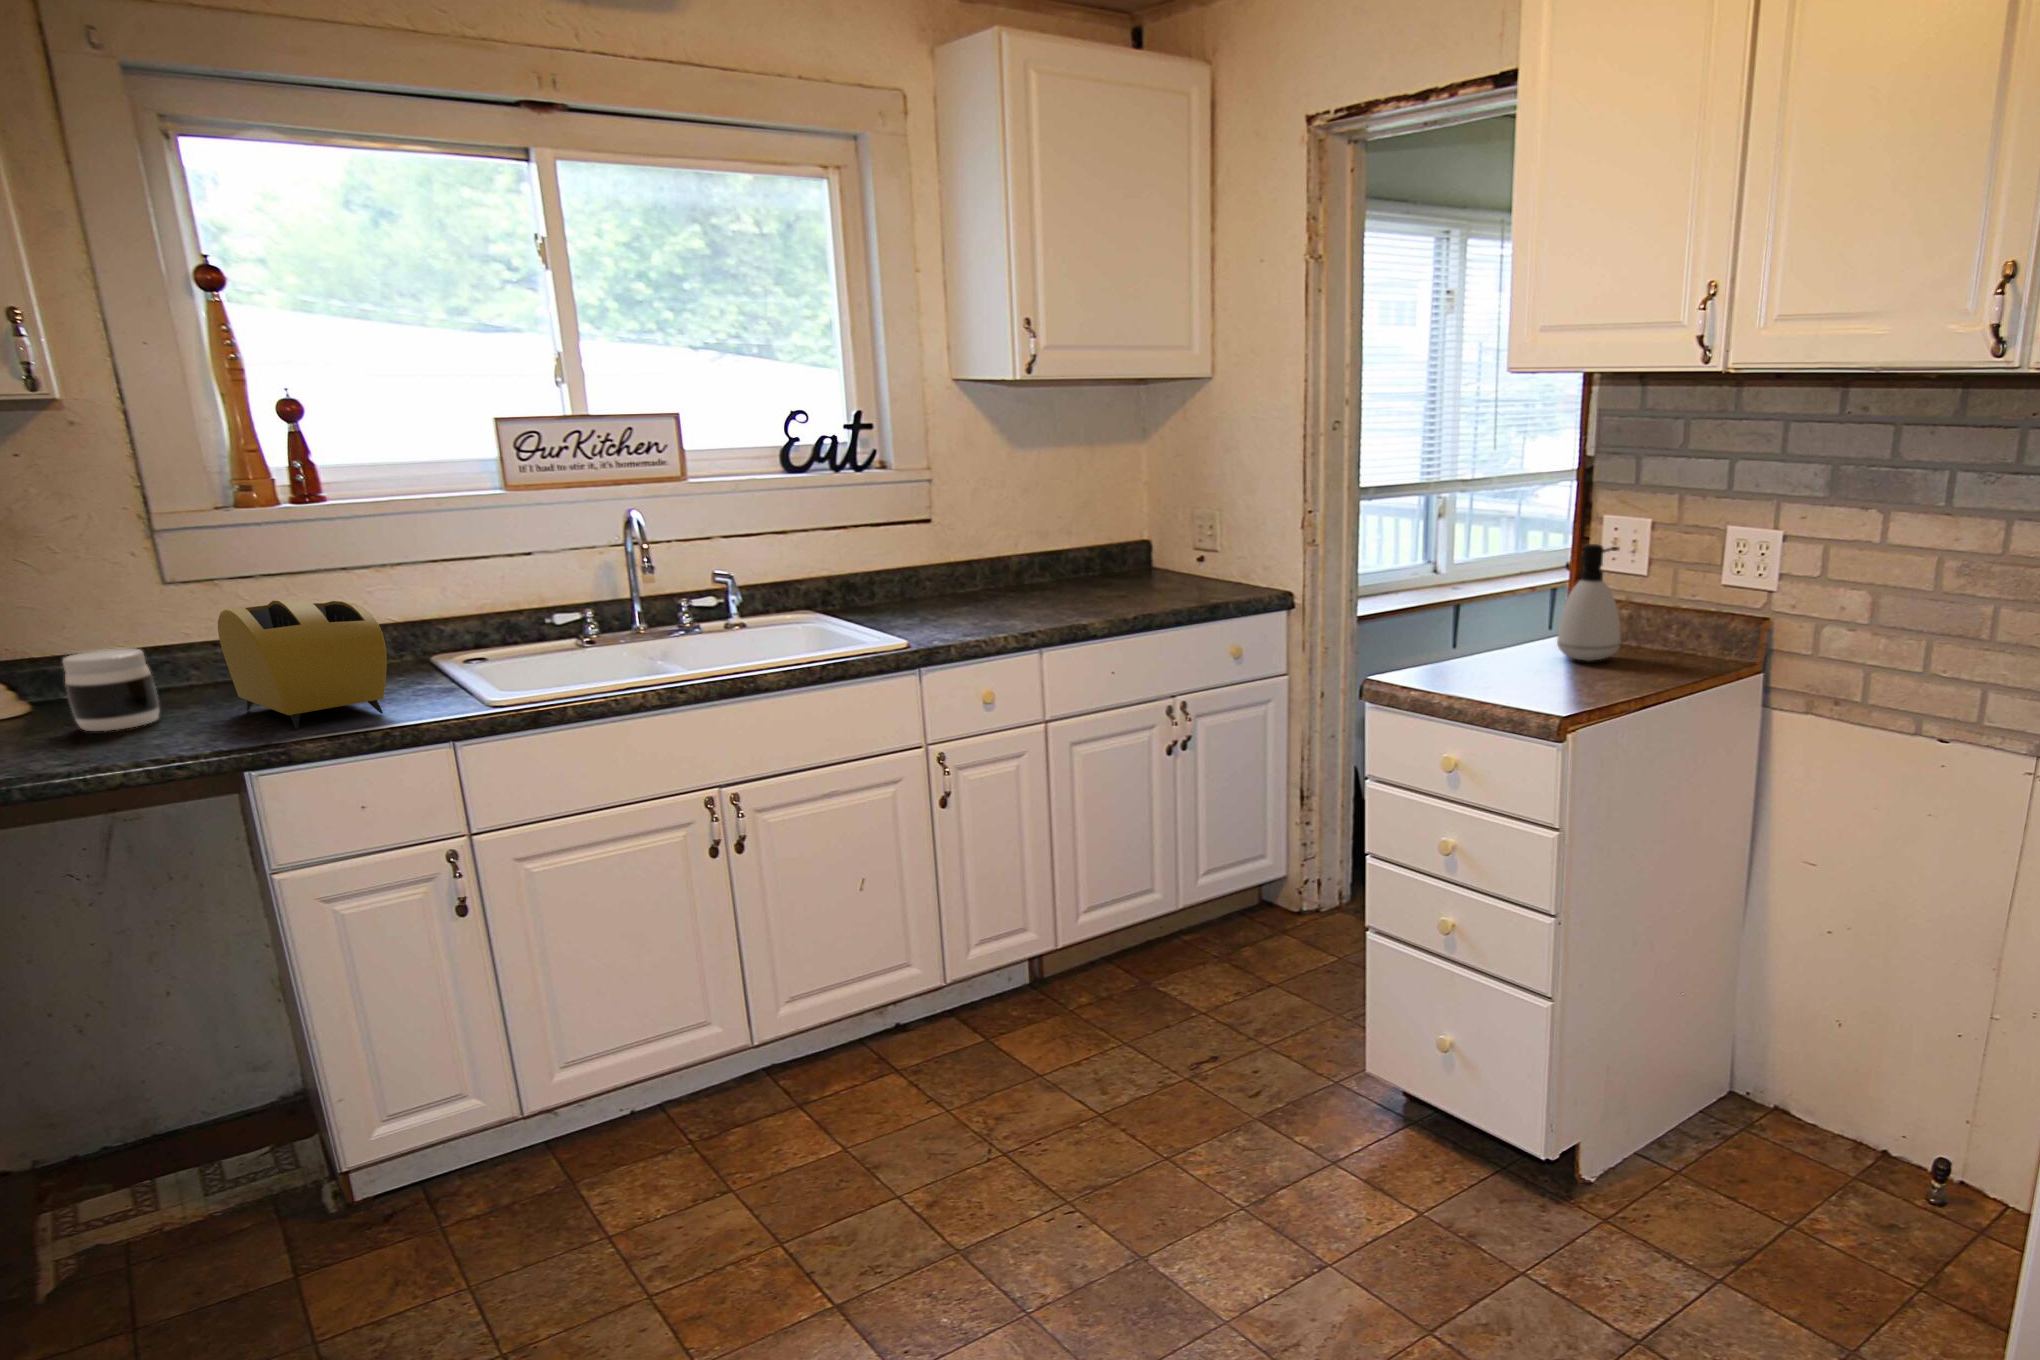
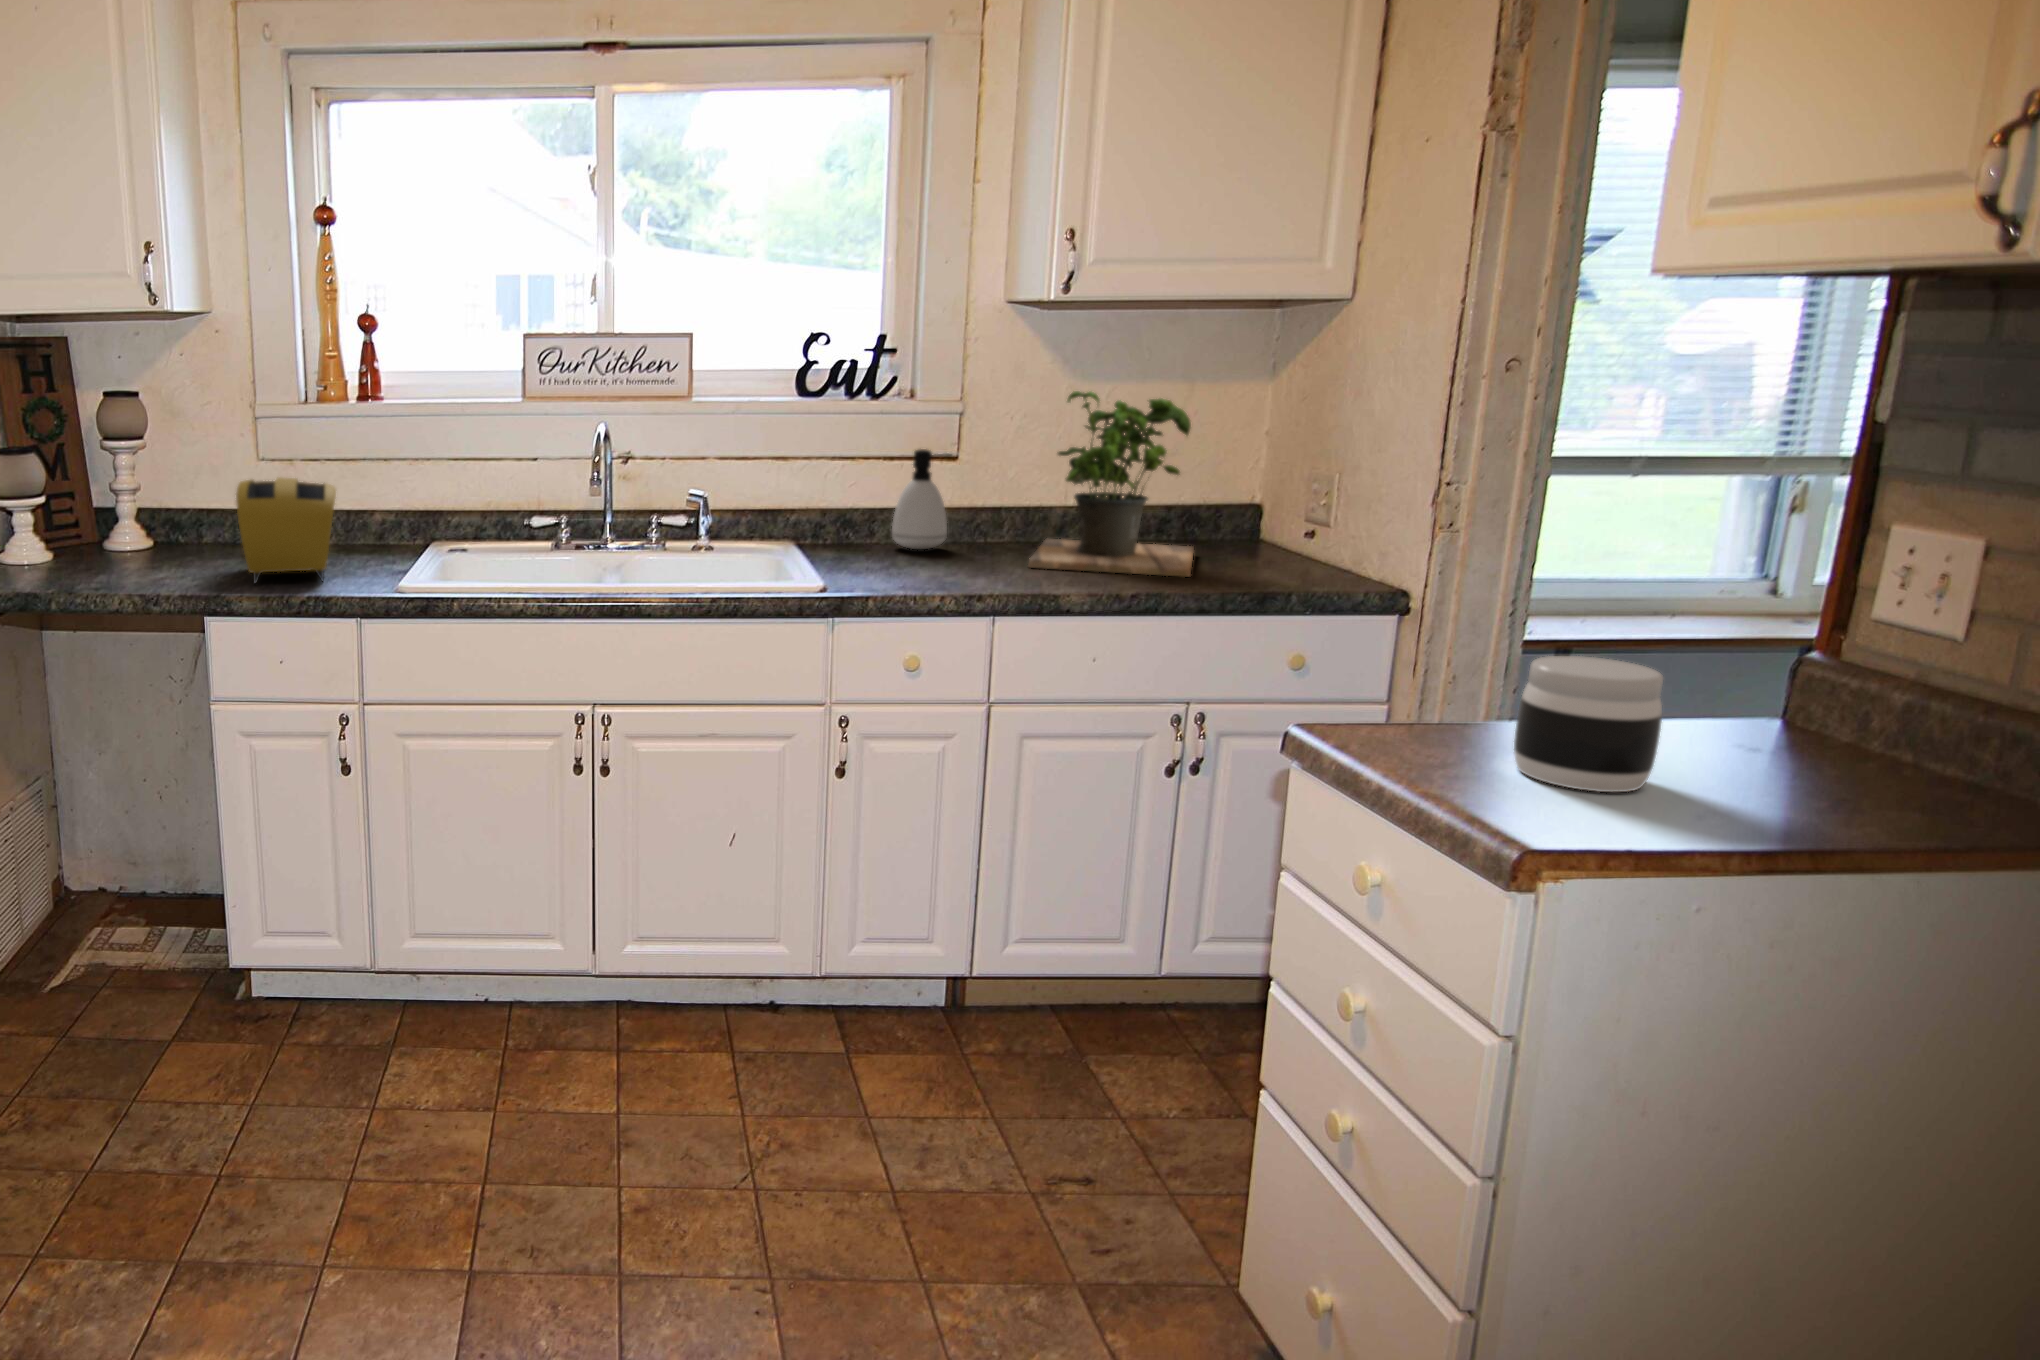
potted plant: none [1019,455,1156,608] -> present [1028,391,1194,577]
soap dispenser: present [1557,544,1621,661] -> present [892,449,952,549]
jar: present [62,648,159,731] -> present [1514,656,1663,792]

